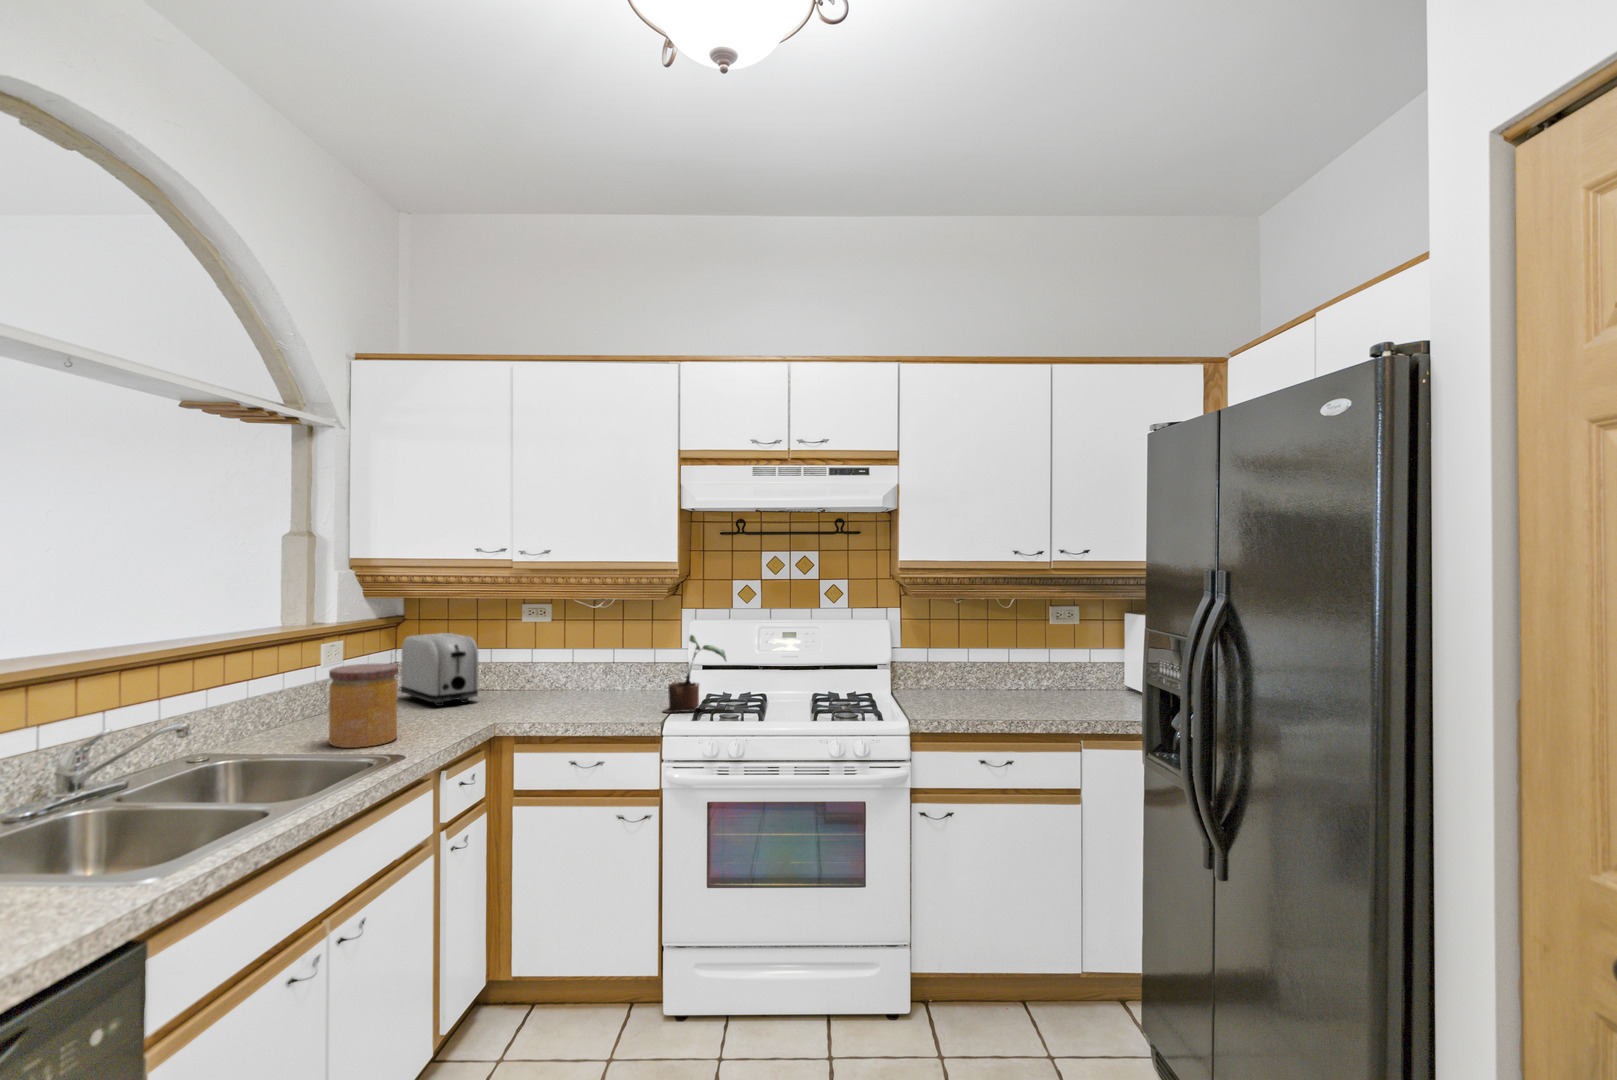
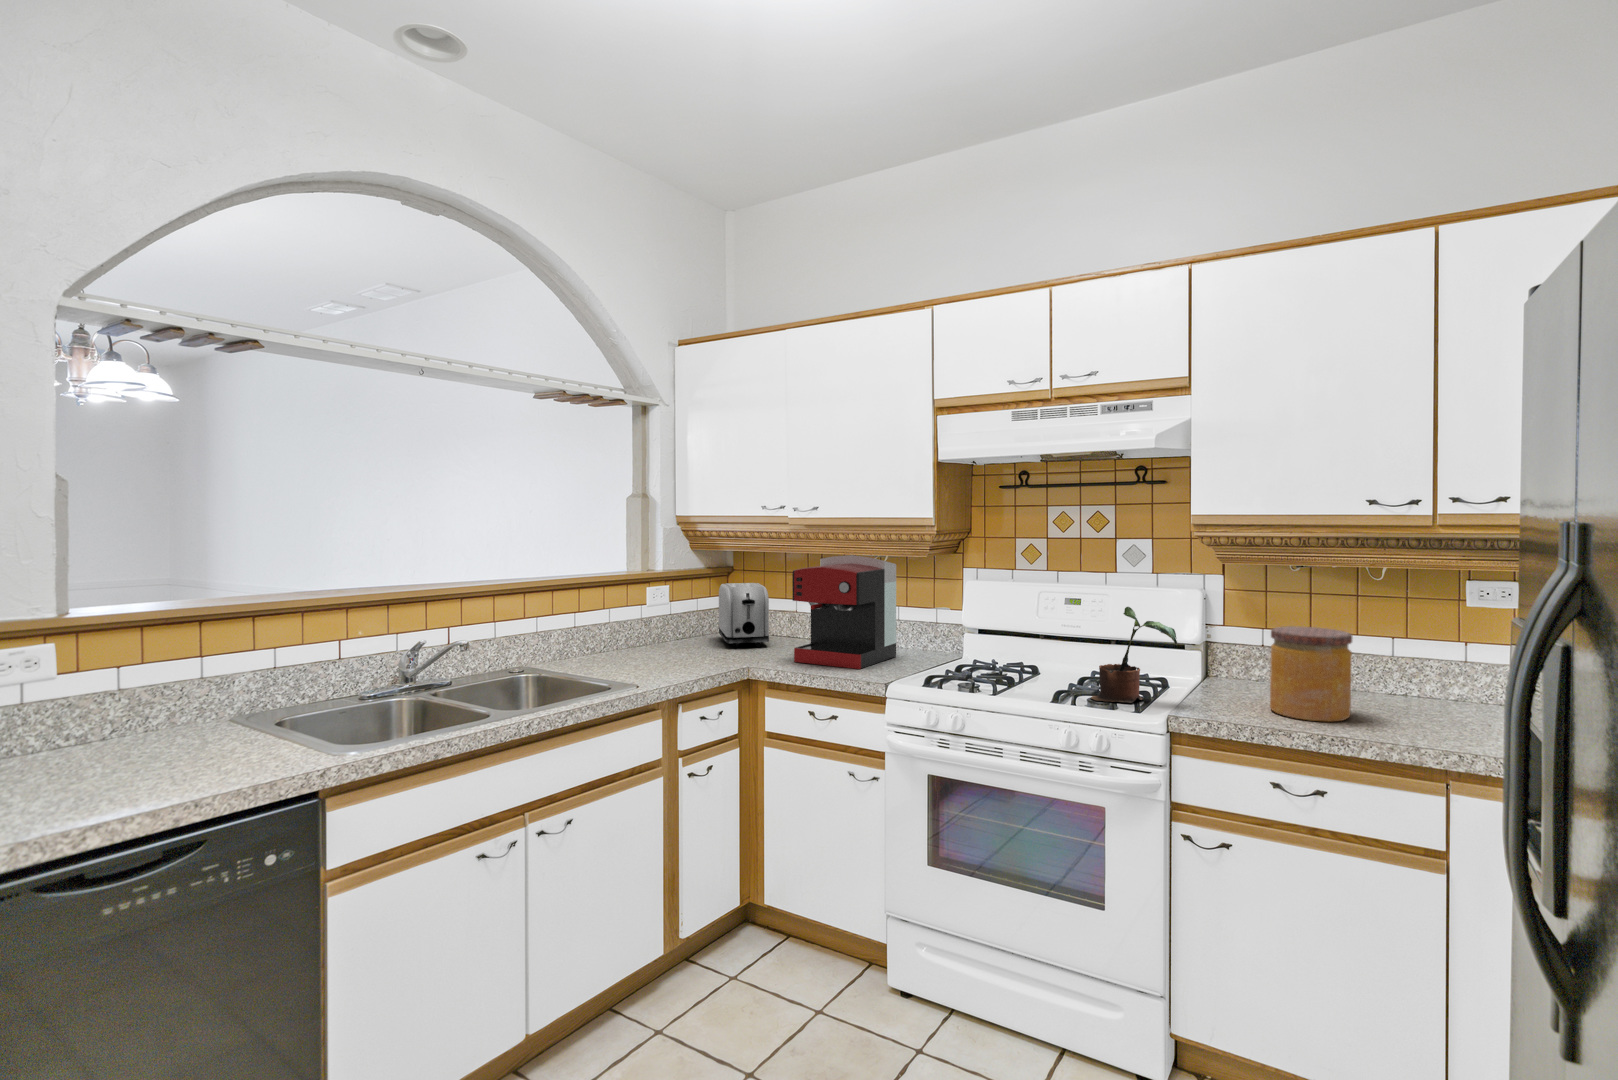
coffee maker: none [534,600,628,714] -> present [792,555,896,669]
potted plant: present [664,635,726,713] -> present [1091,607,1177,703]
jar: present [329,664,398,748] -> present [1270,626,1352,722]

